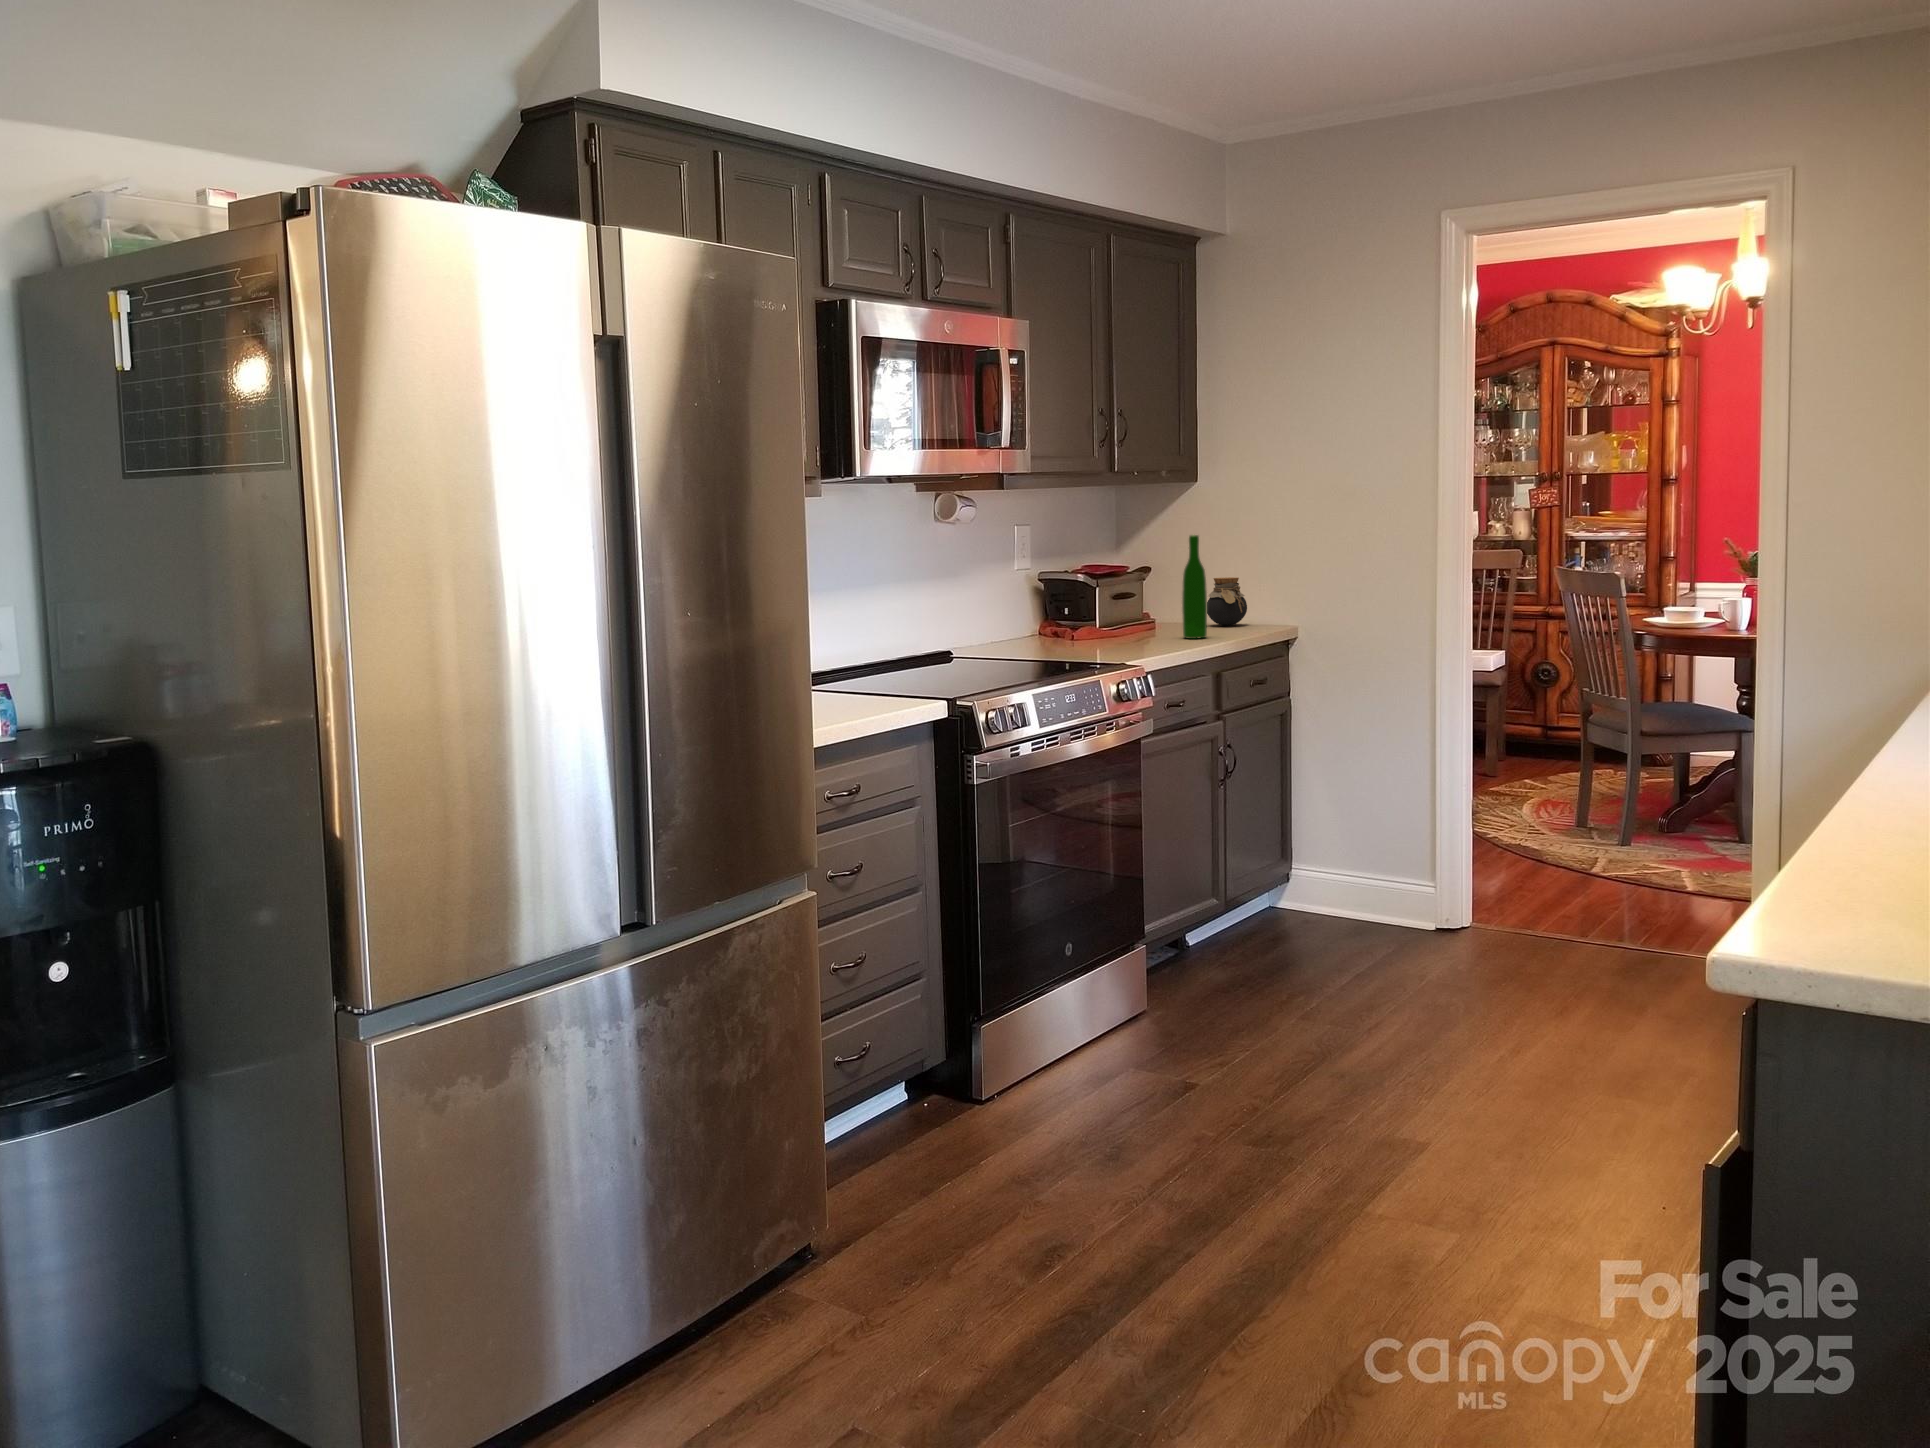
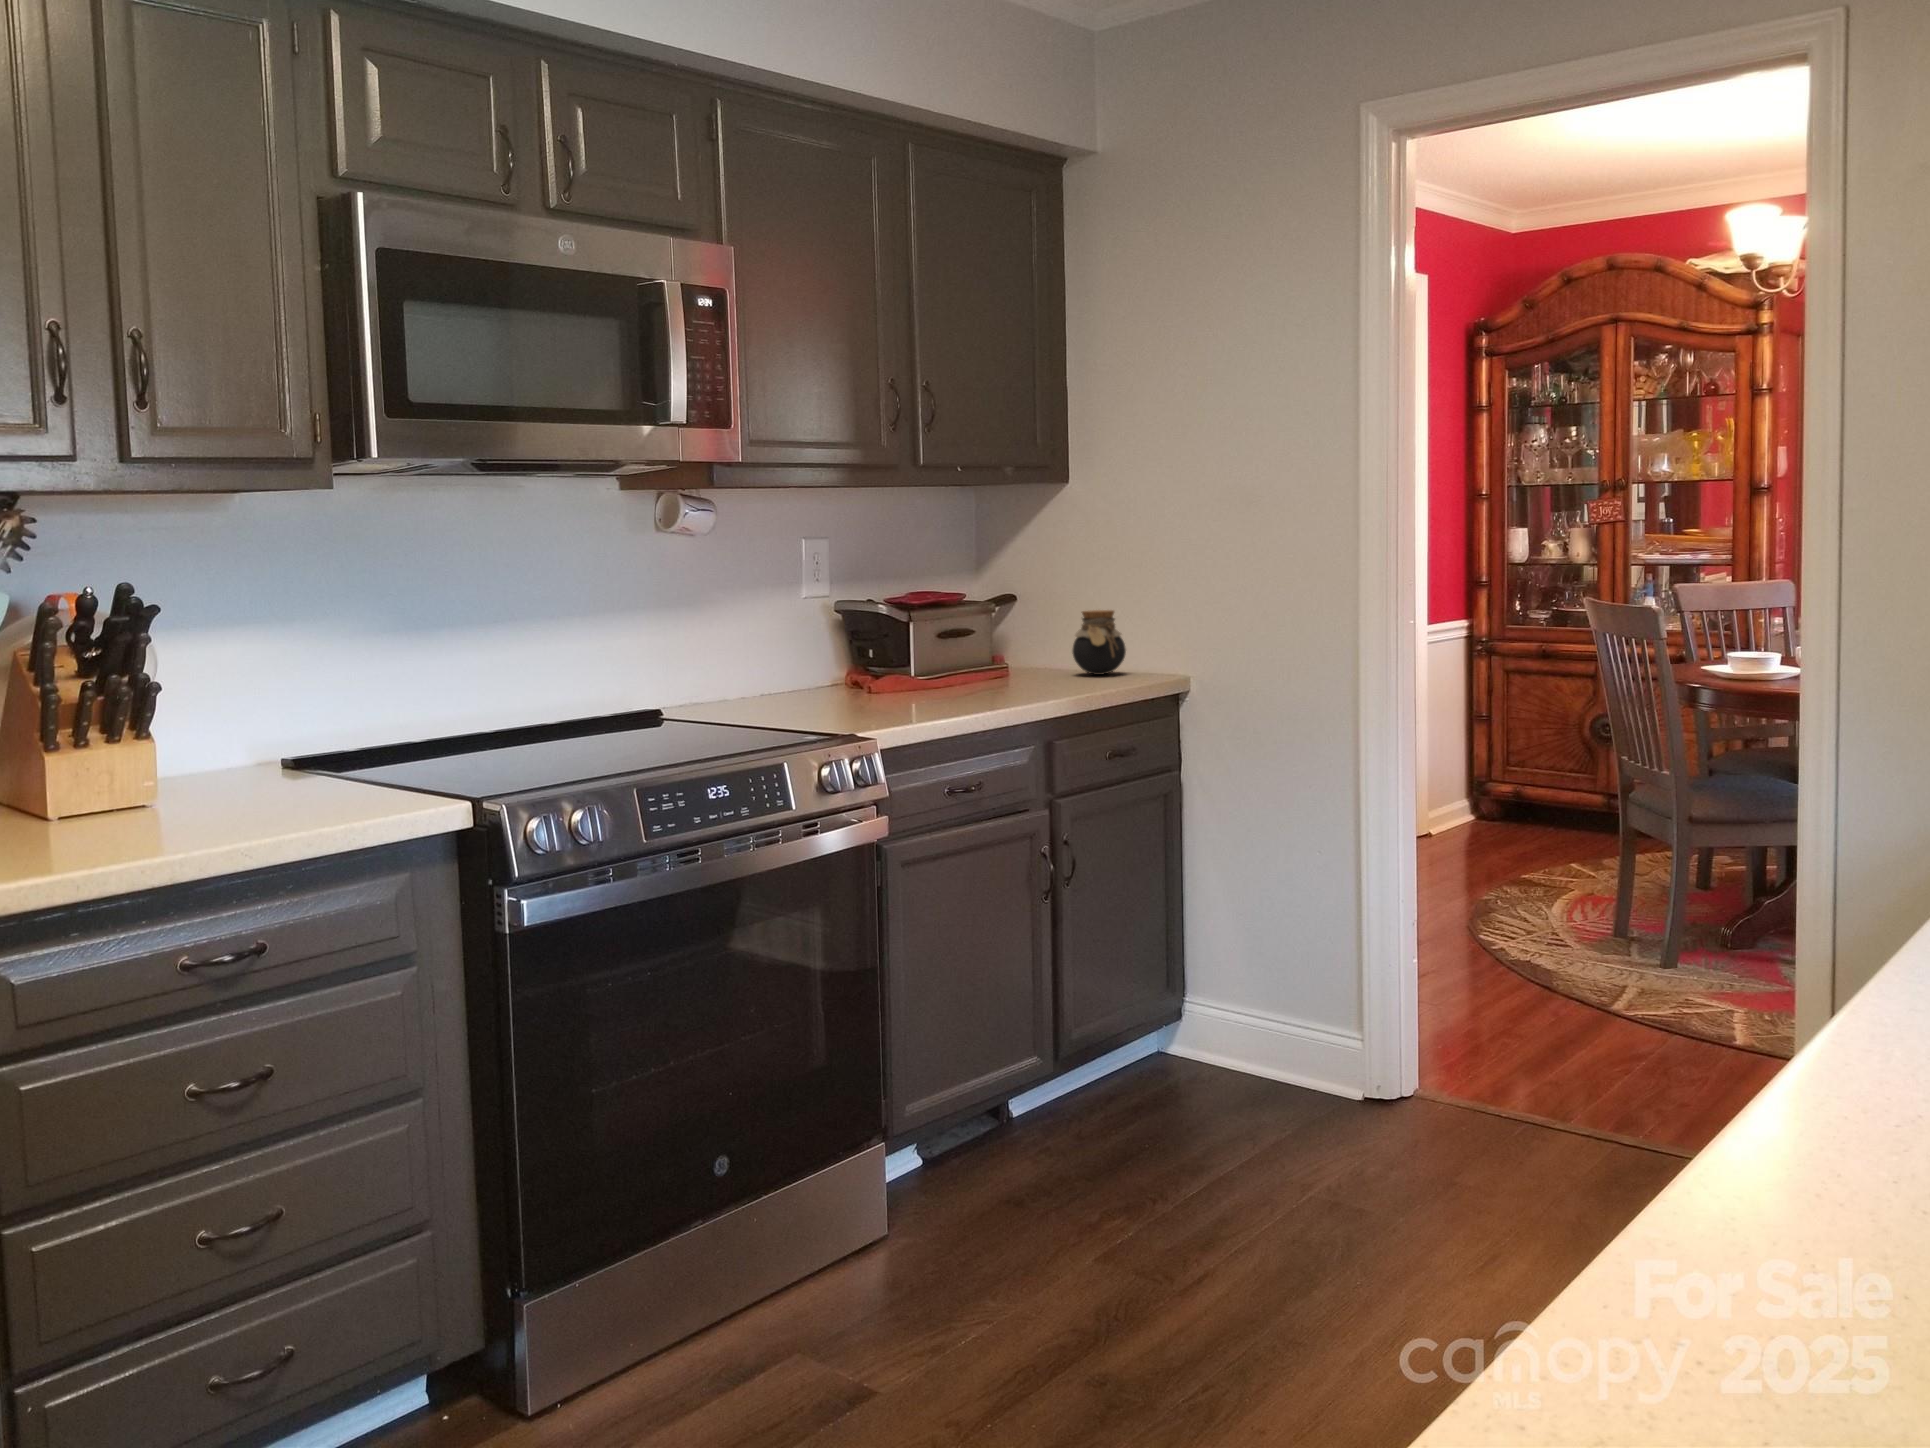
wine bottle: present [1182,535,1207,639] -> none [1007,553,1041,695]

